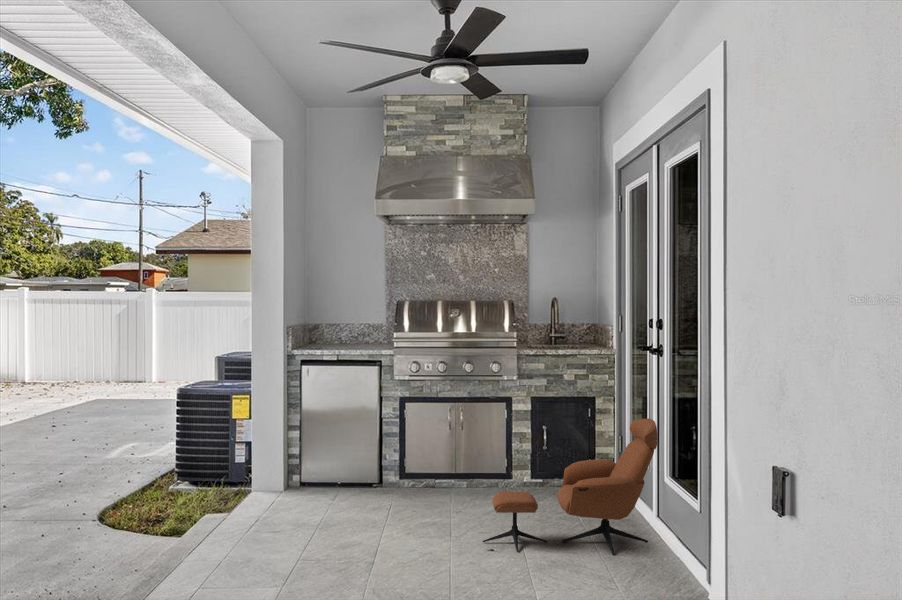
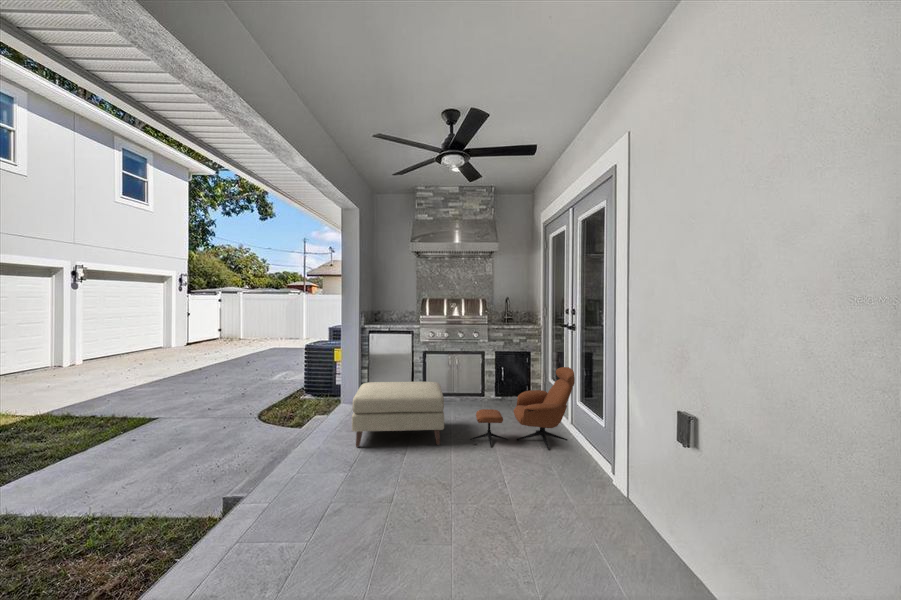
ottoman: none [284,447,438,553] -> present [352,382,444,447]

